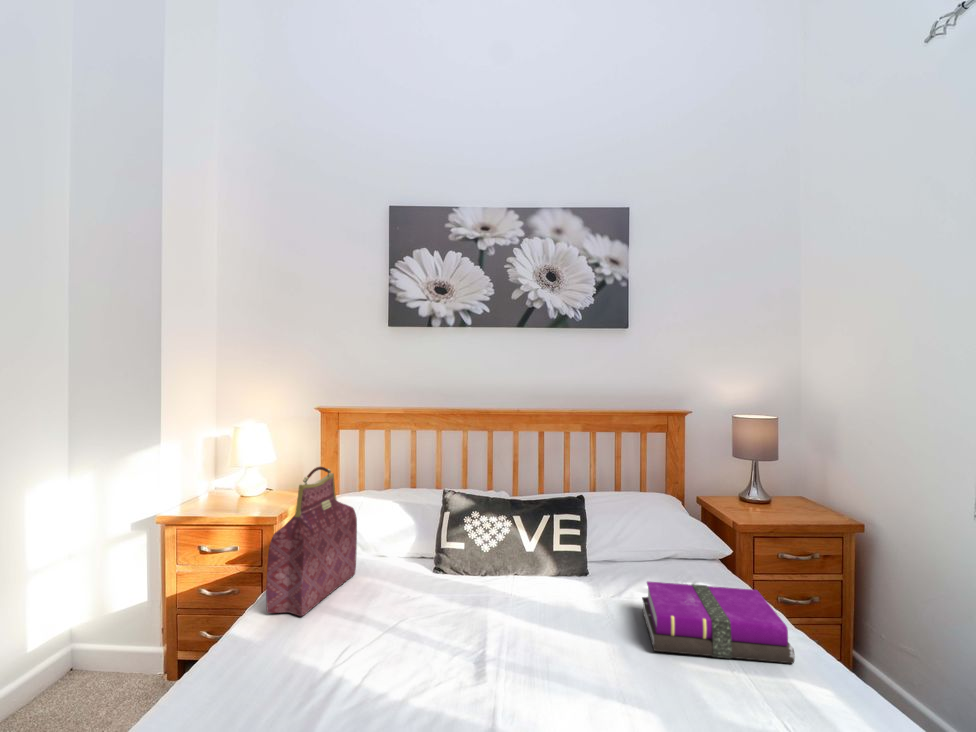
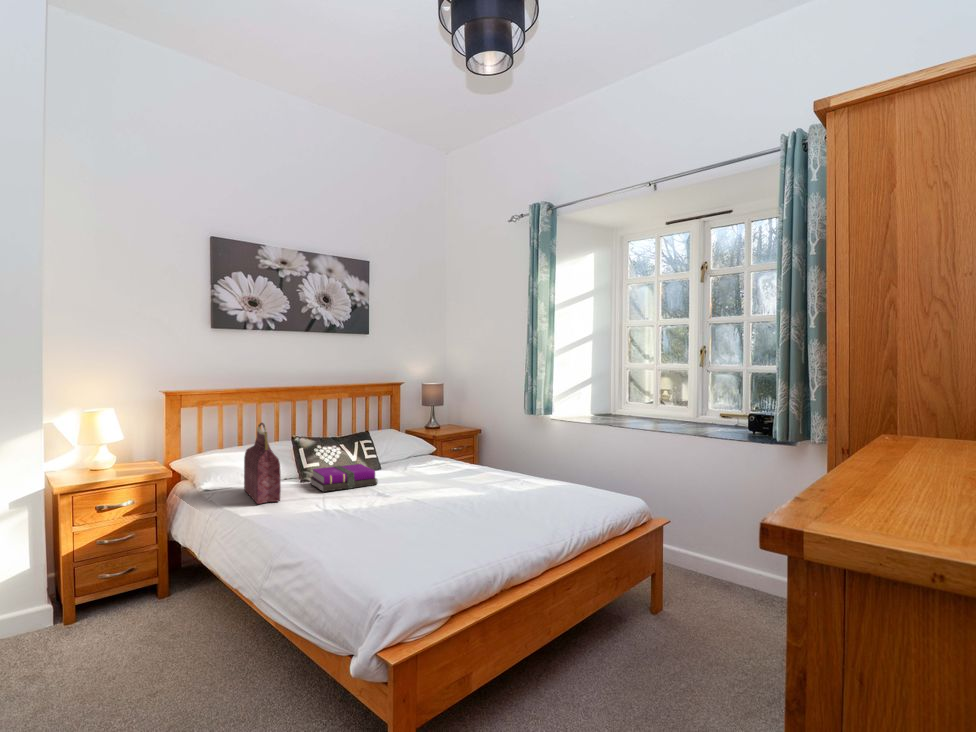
notebook: present [642,582,795,663] -> present [310,464,378,492]

